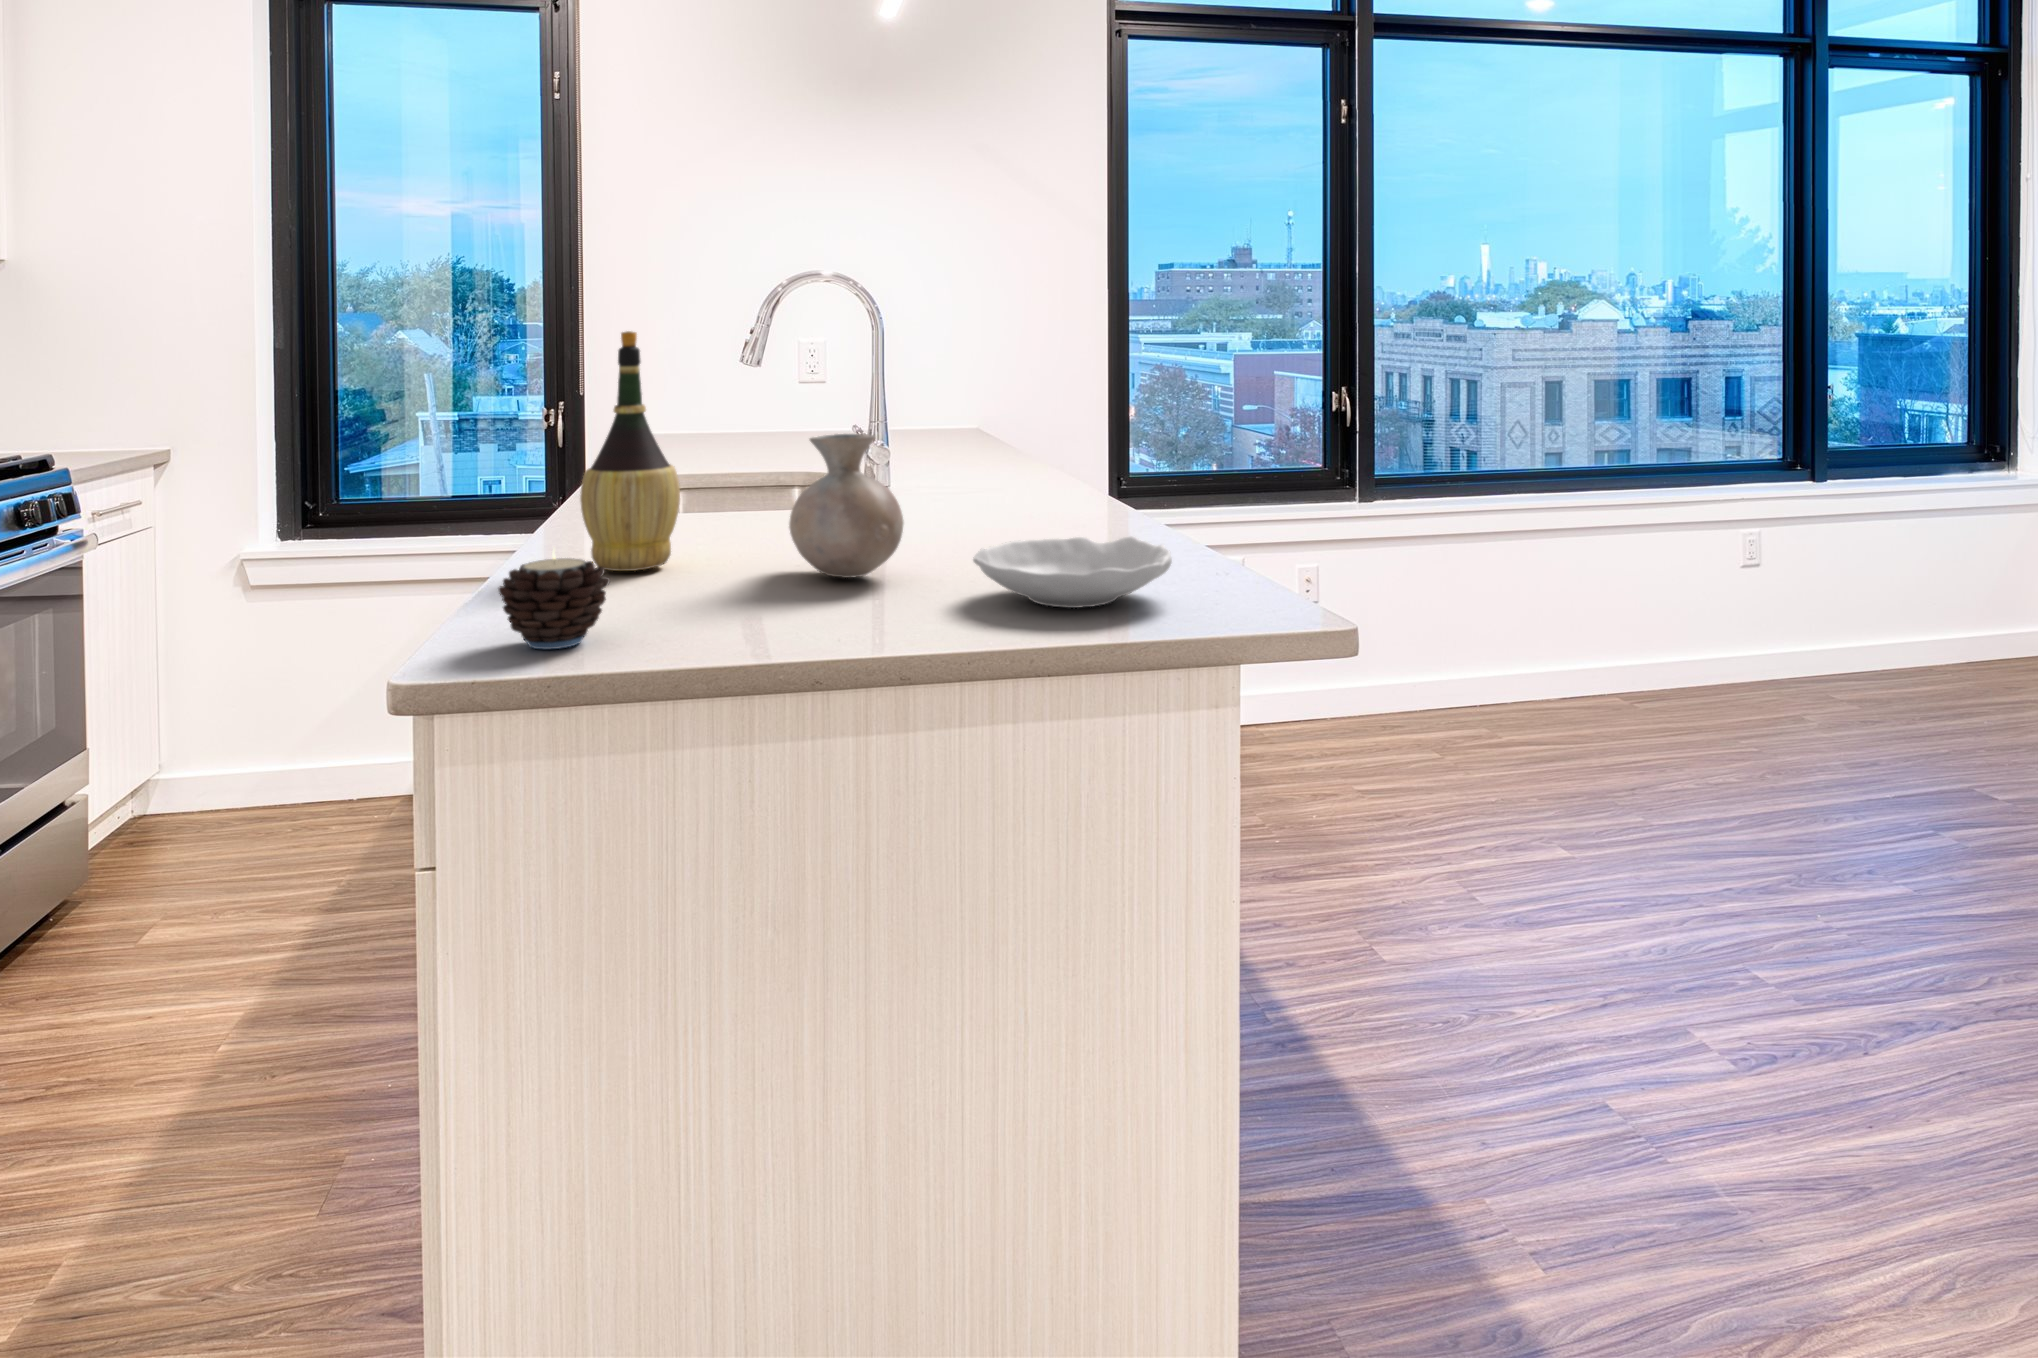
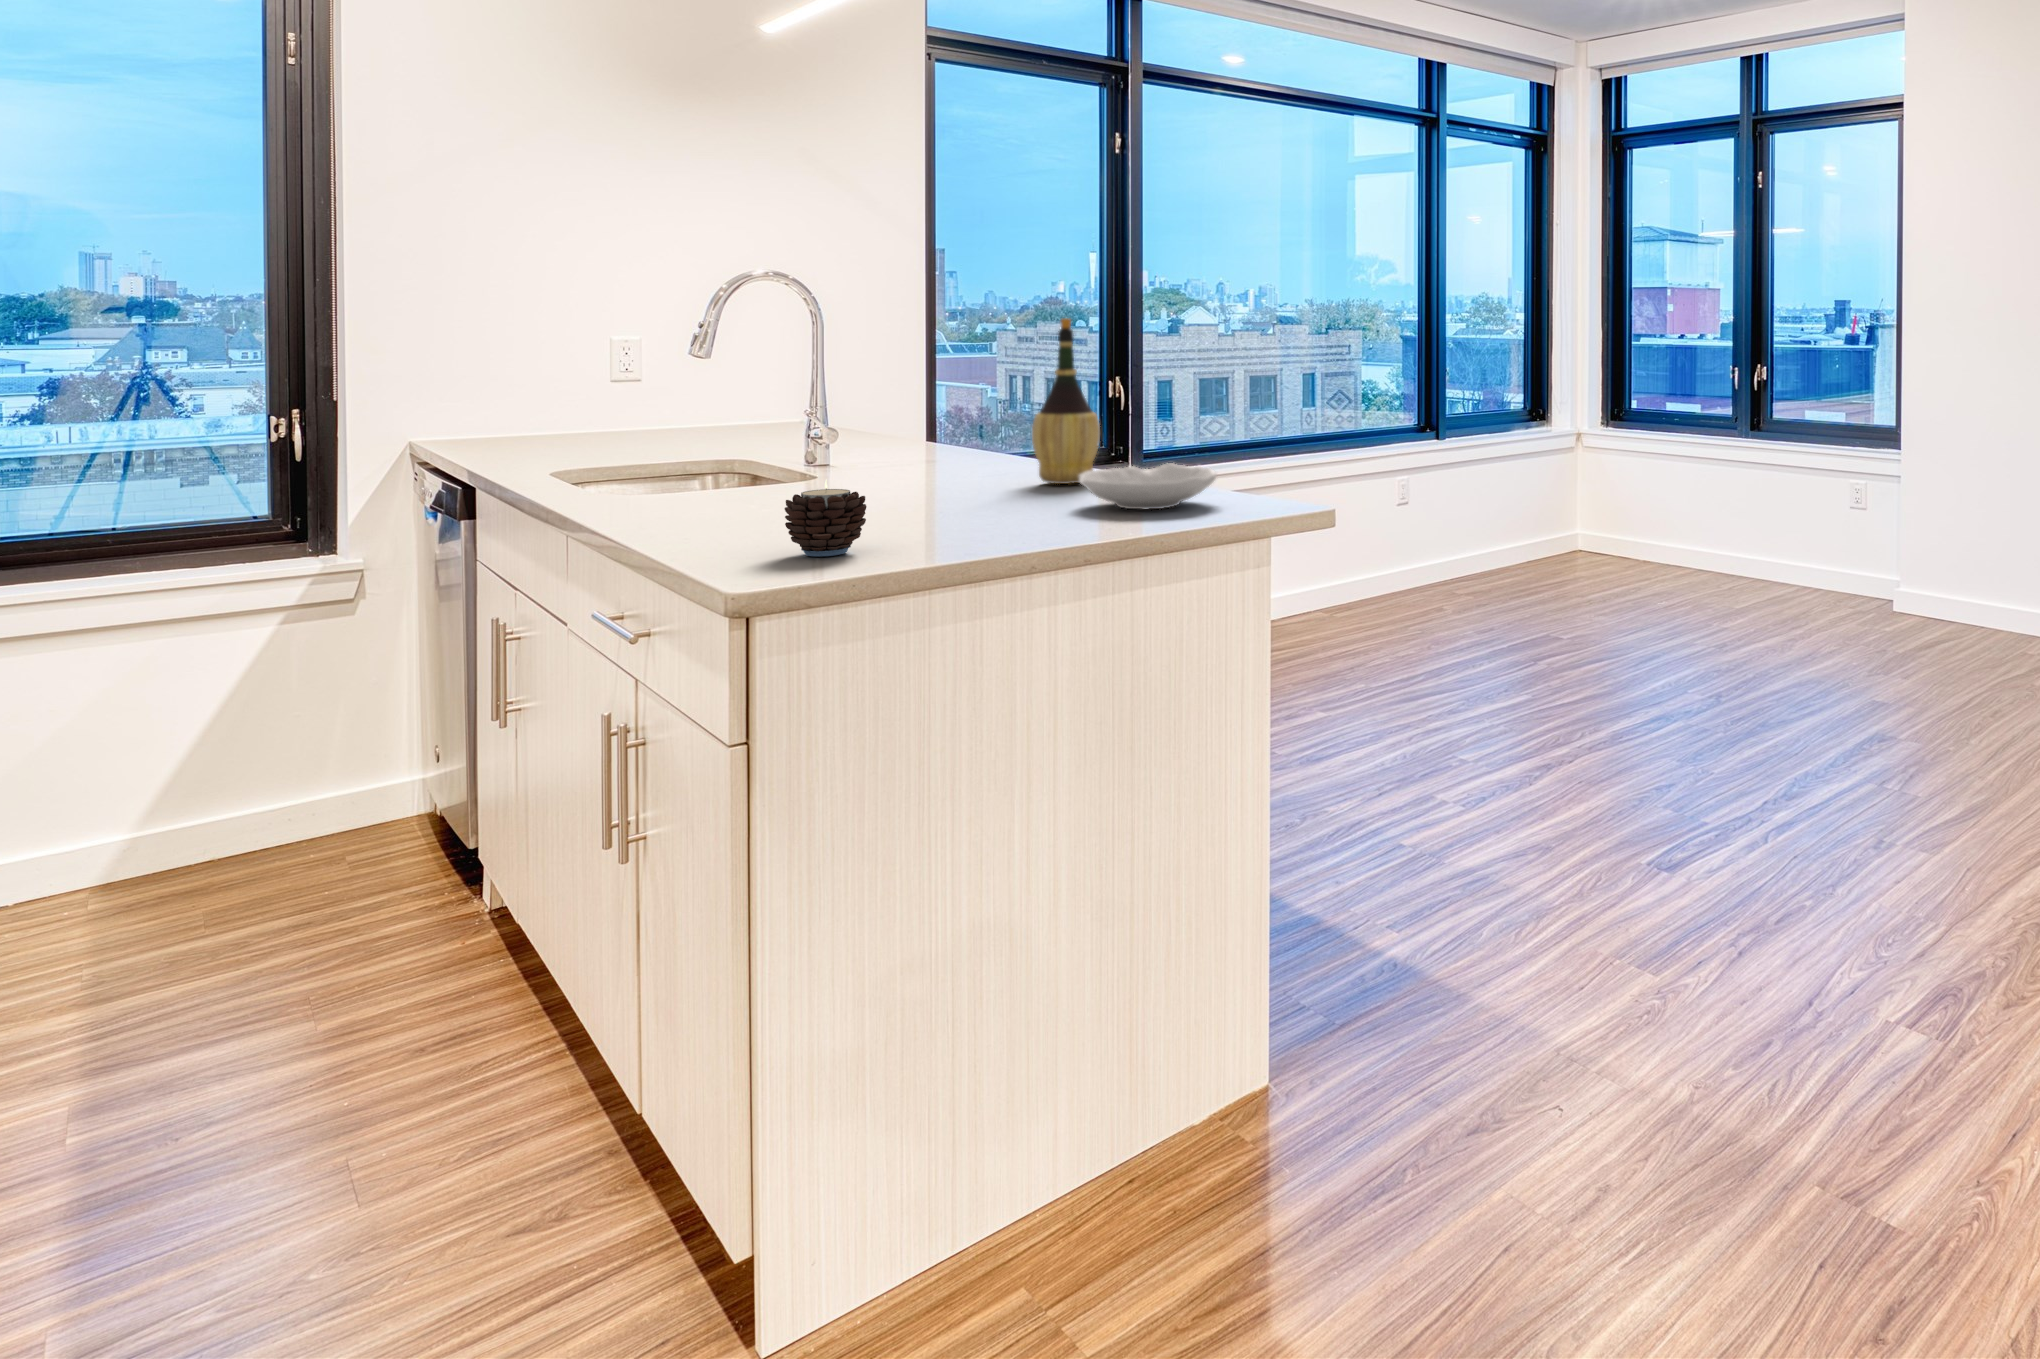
wine bottle: present [580,331,680,571] -> present [1032,318,1100,484]
vase: present [789,434,904,578] -> none [897,398,1005,508]

